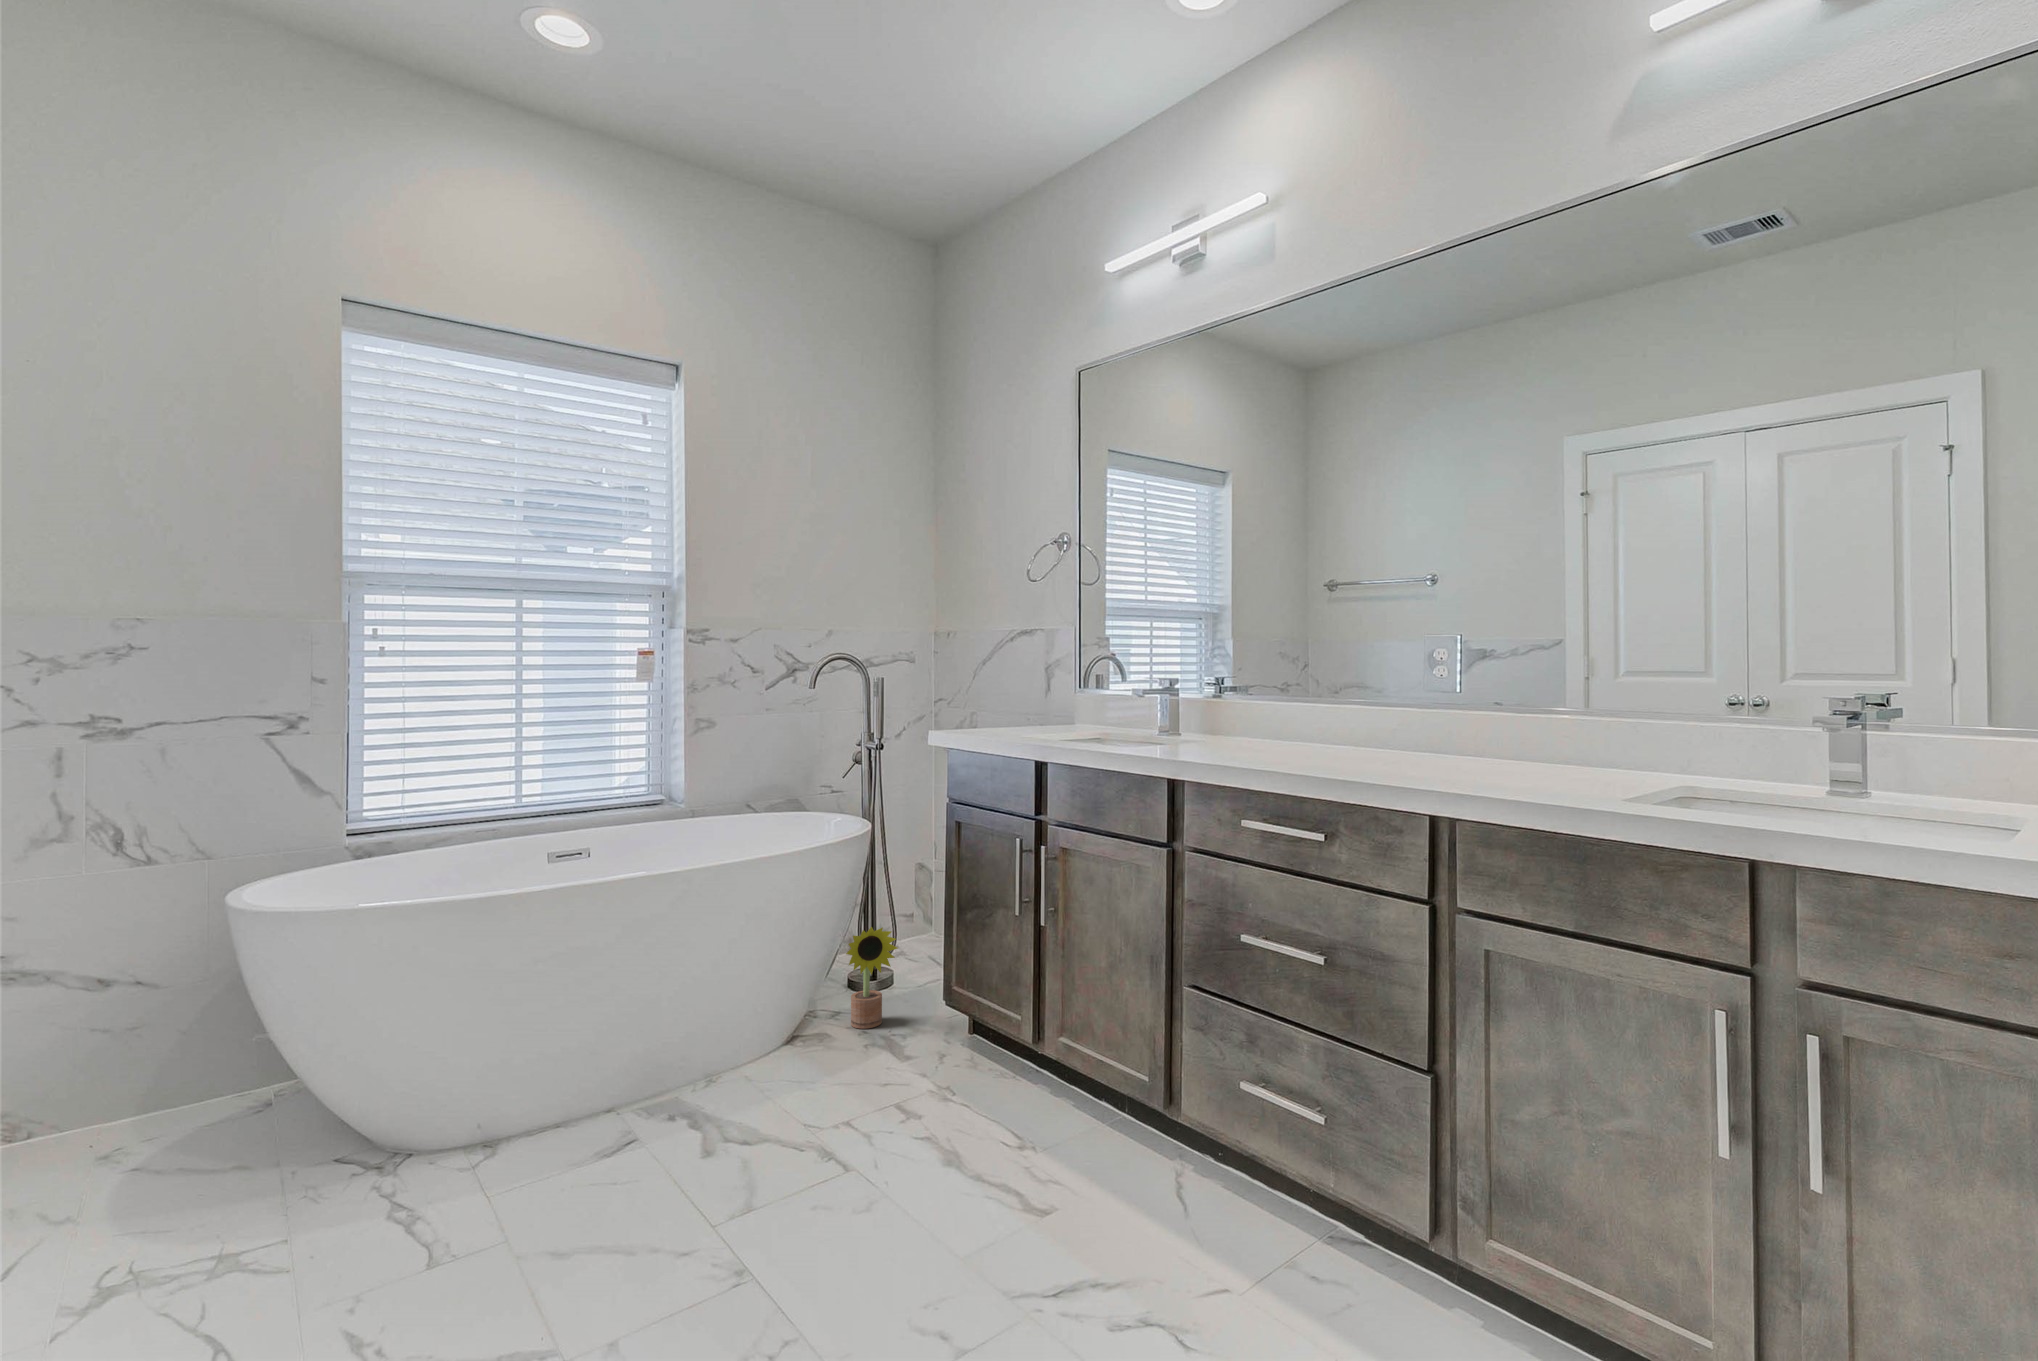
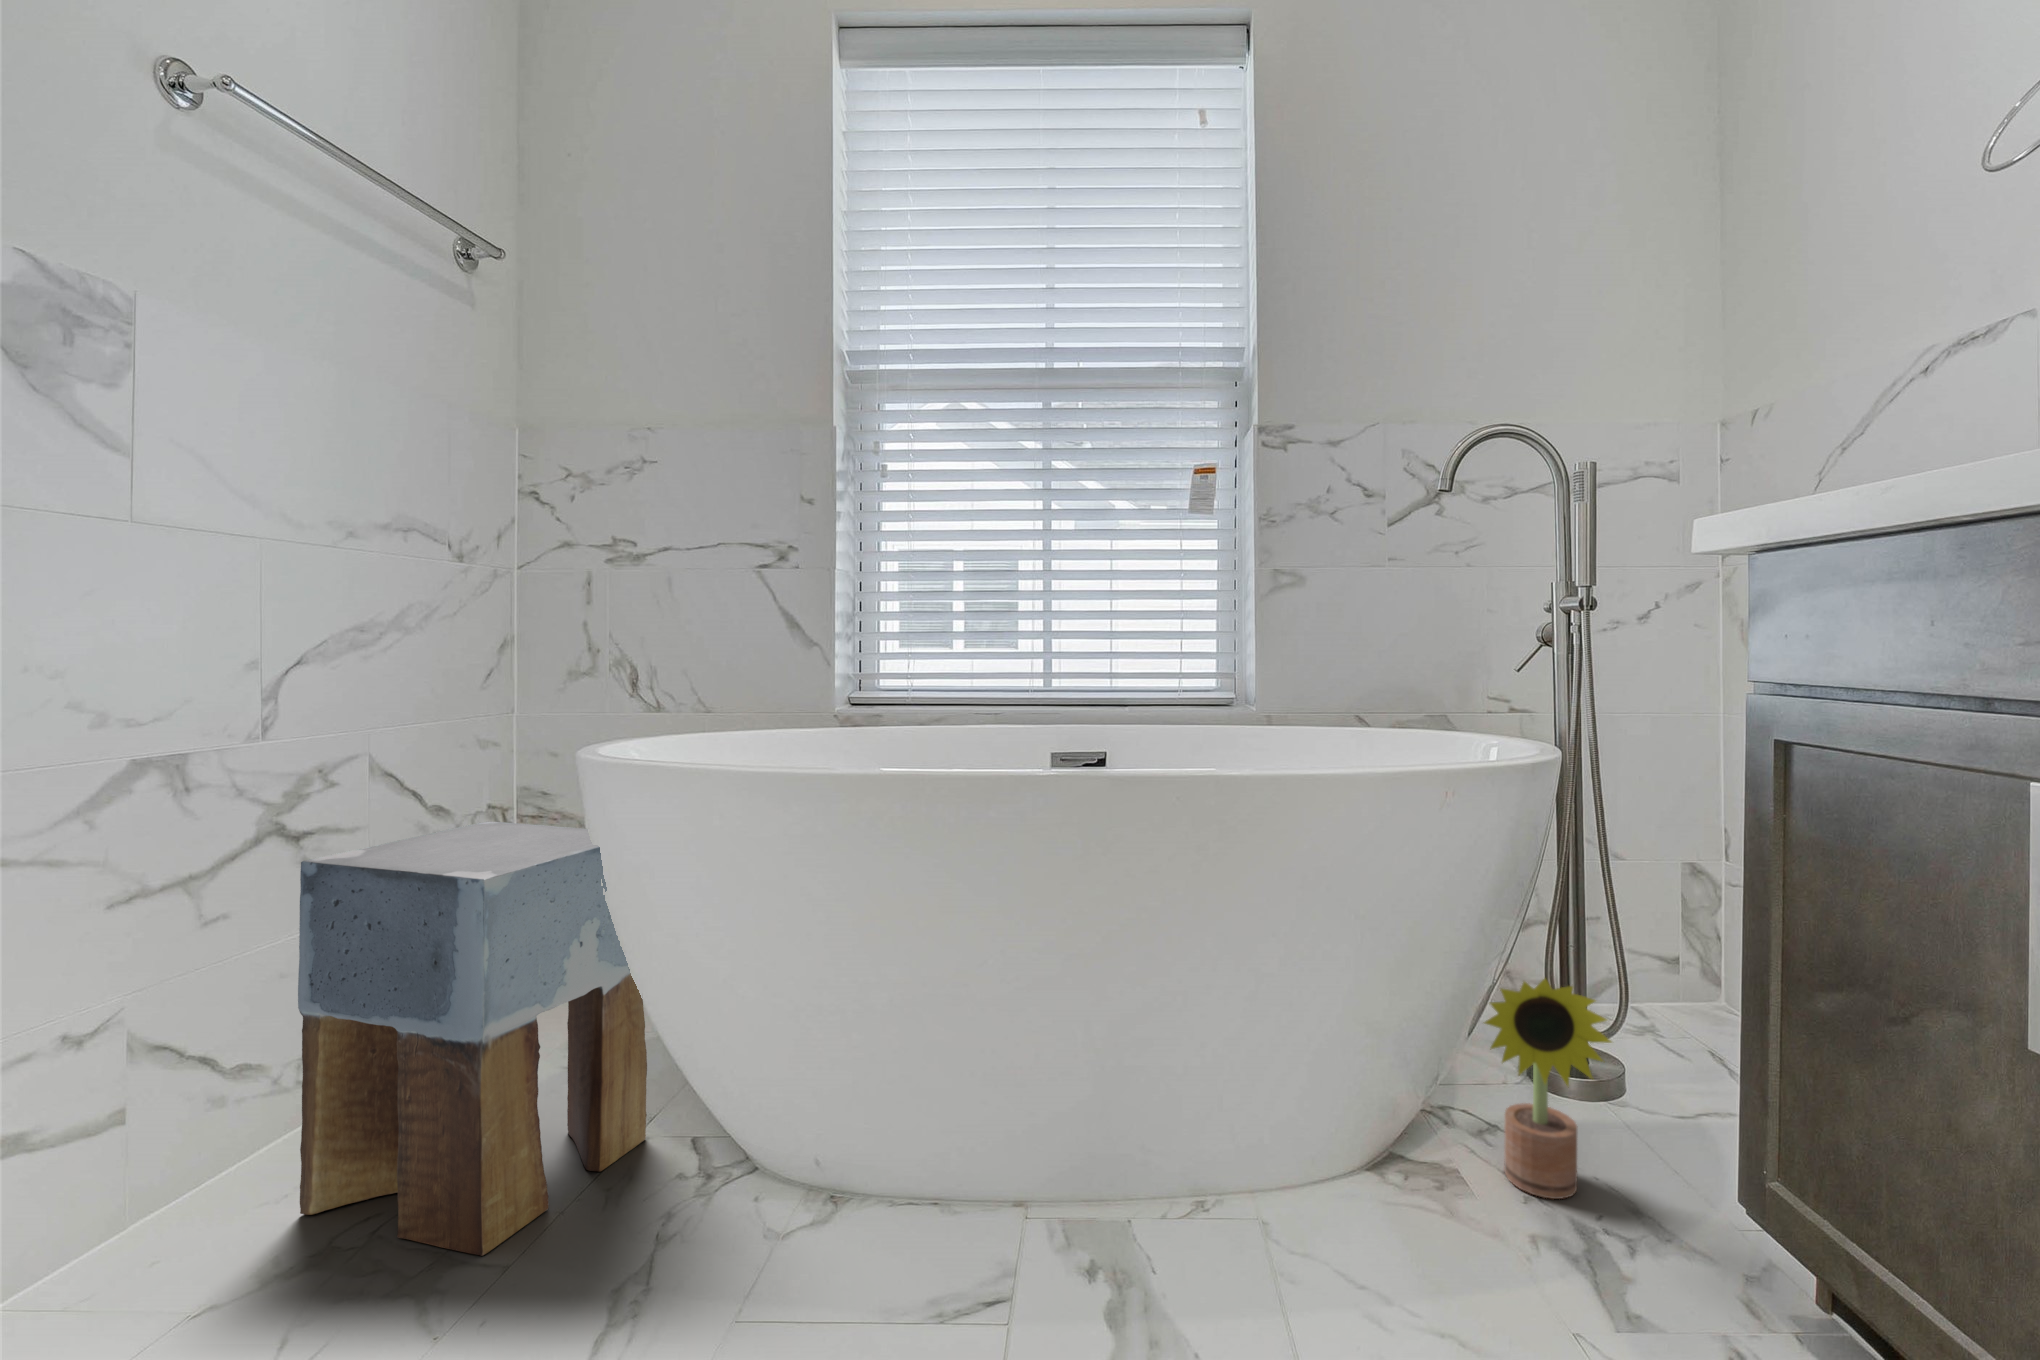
stool: none [82,953,326,1278] -> present [298,822,647,1256]

